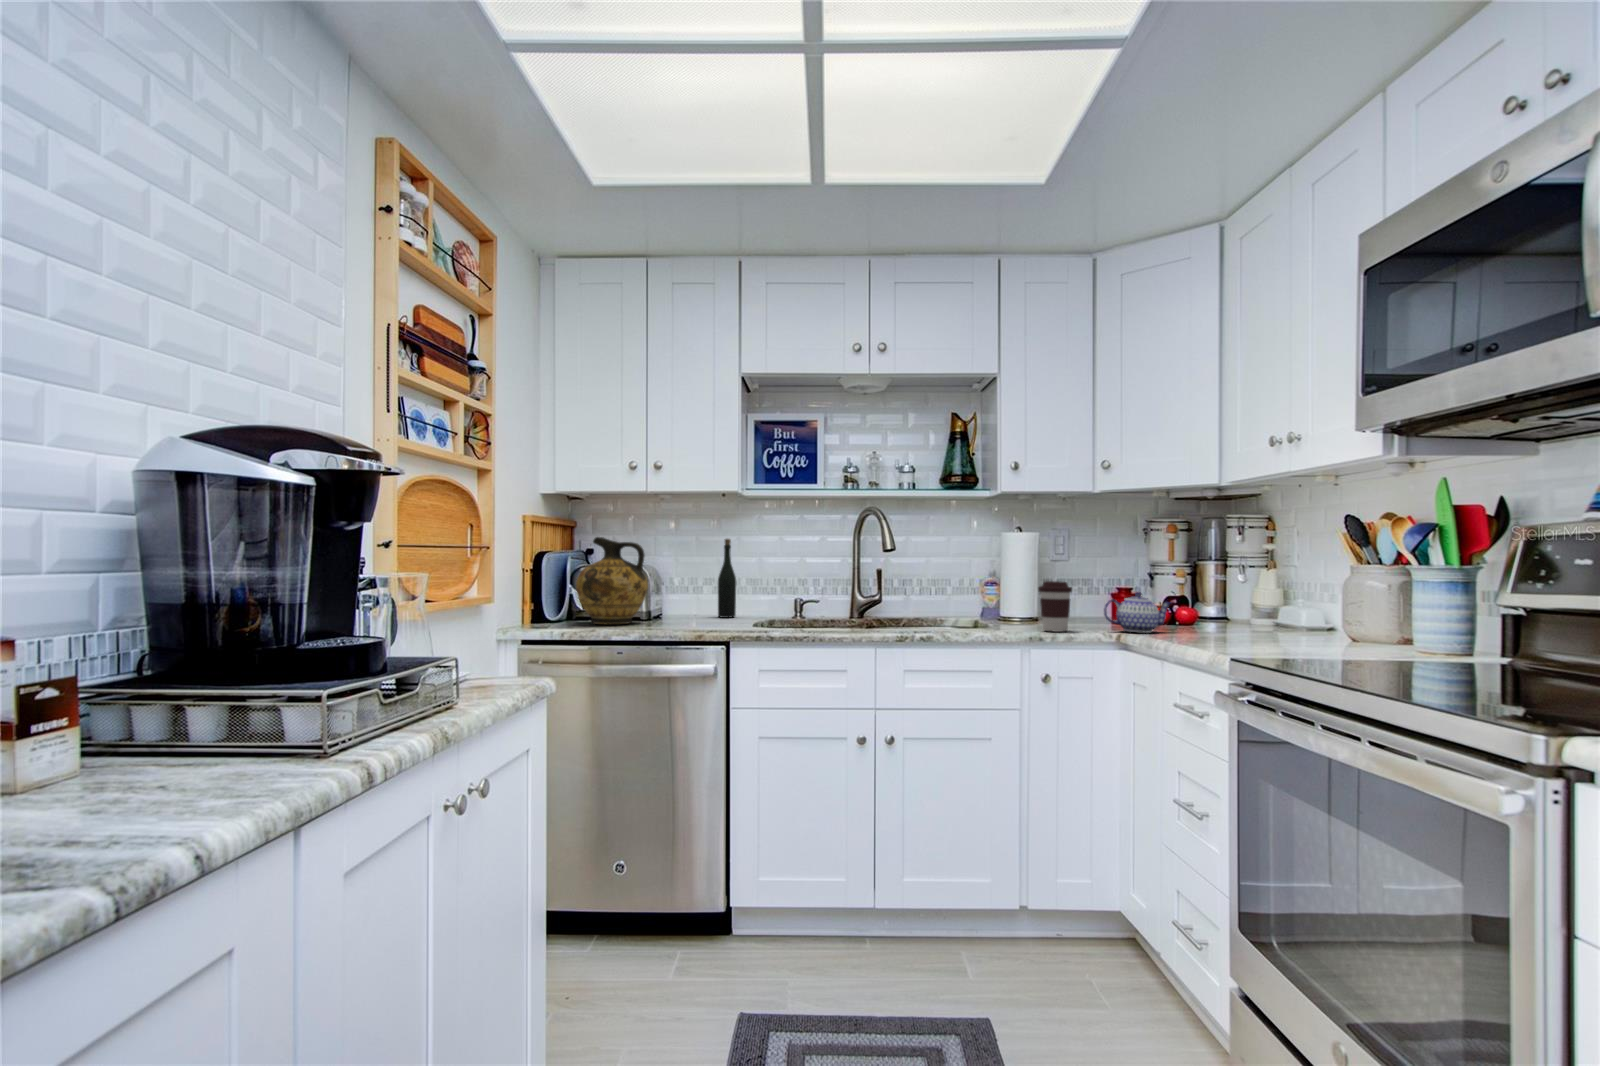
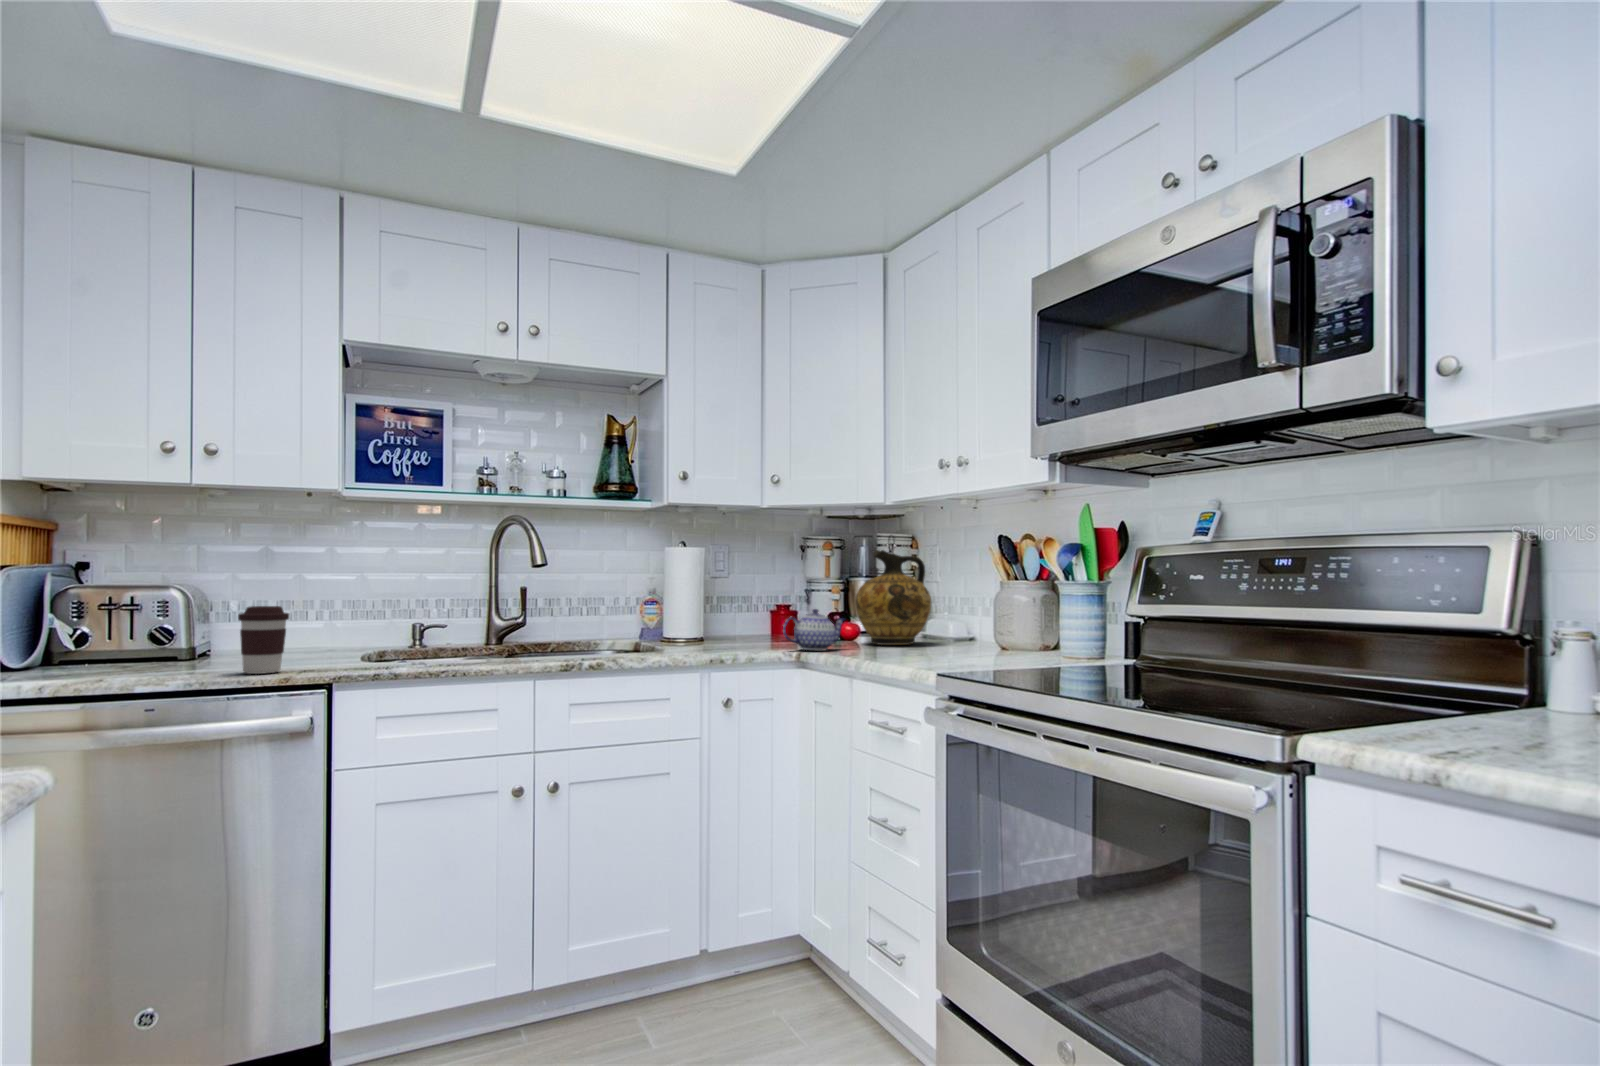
ceramic jug: present [576,537,648,624] -> present [855,550,931,645]
bottle: present [718,539,736,618] -> none [300,550,329,653]
coffee cup: present [1038,581,1072,632] -> present [238,606,289,674]

